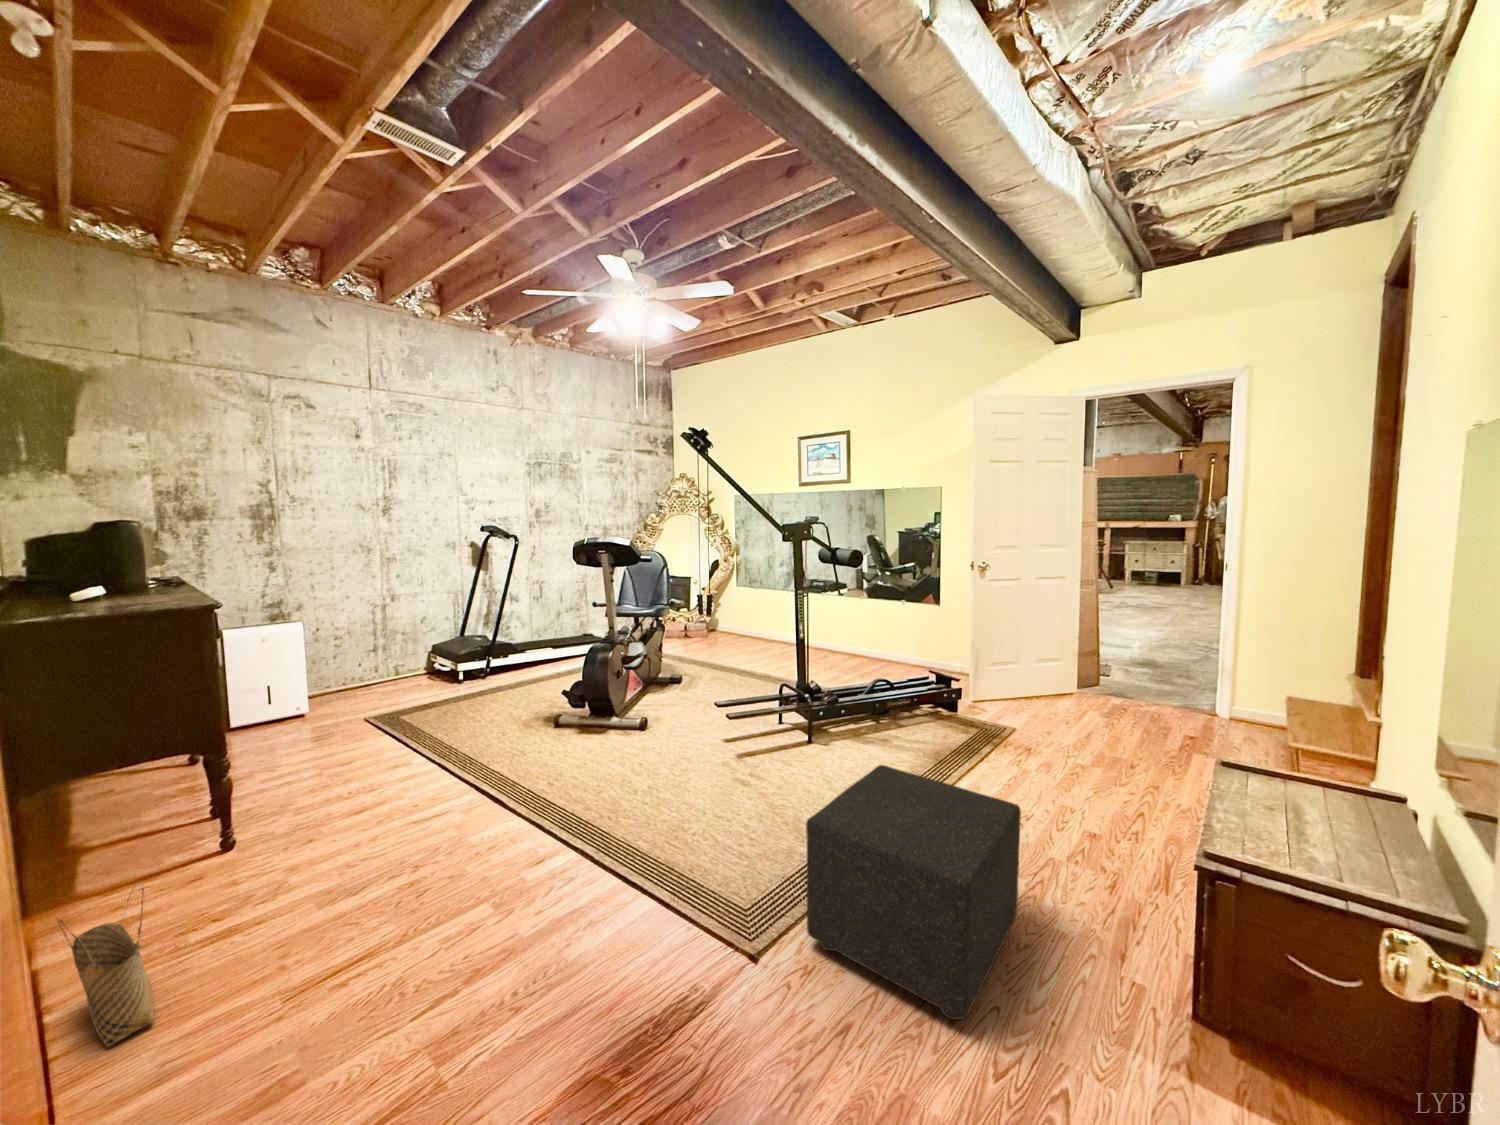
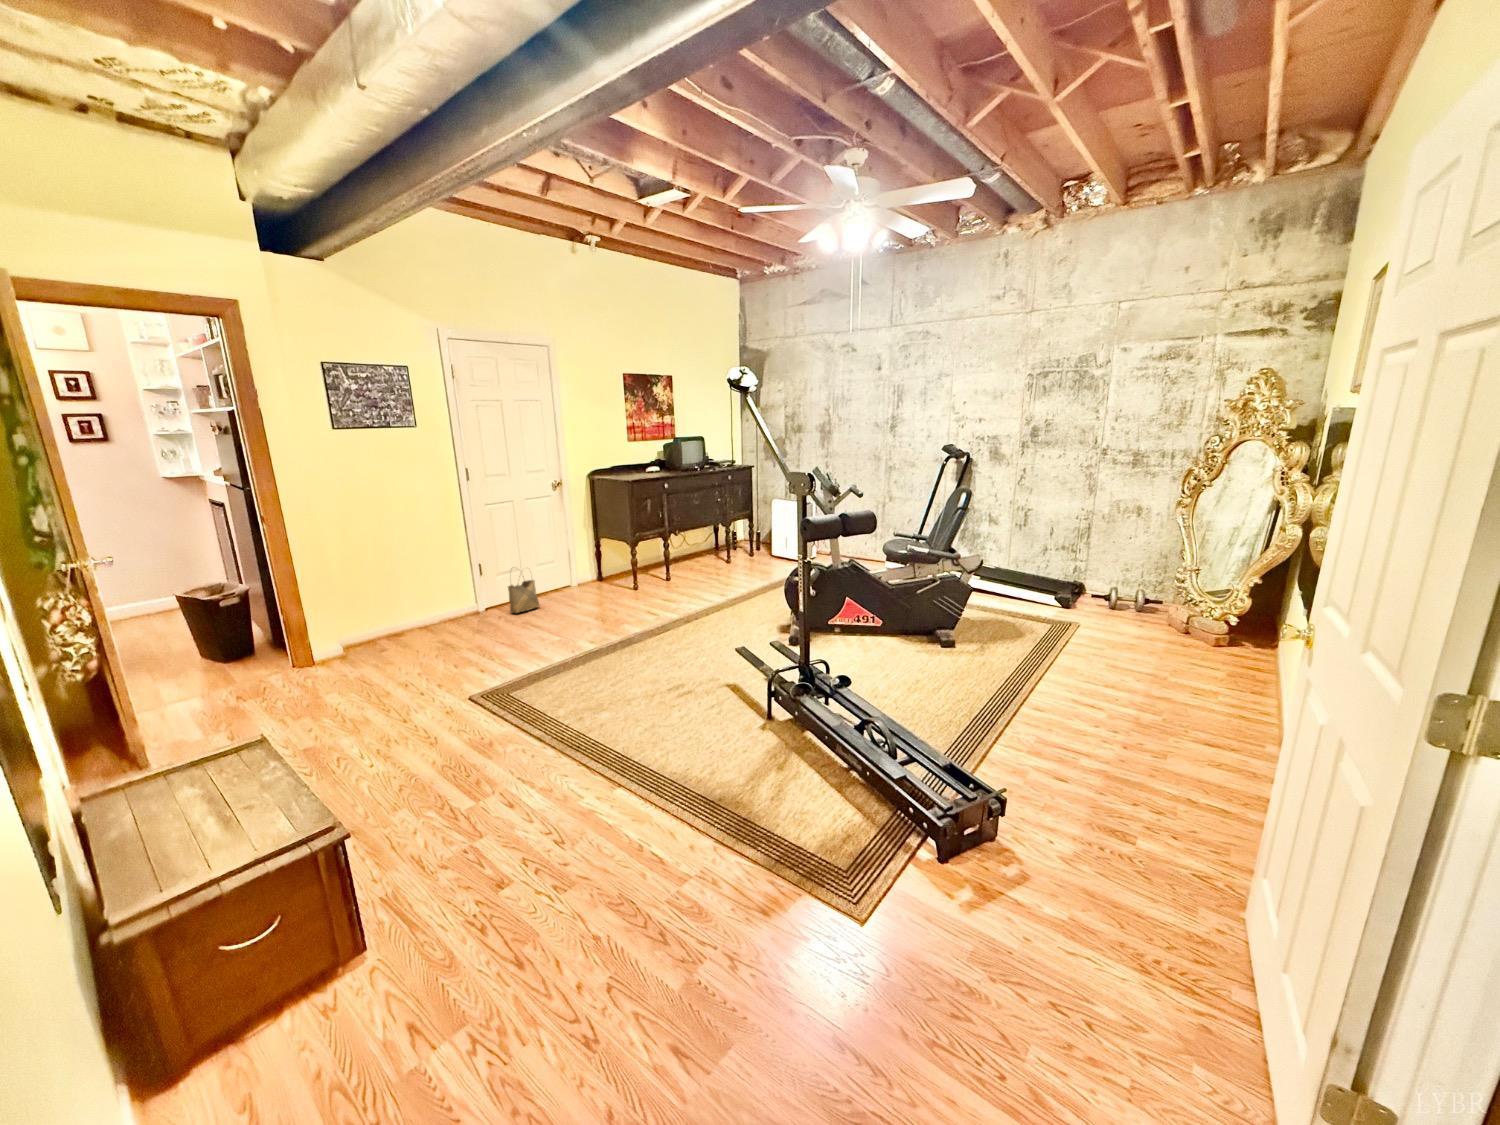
ottoman: present [806,765,1021,1020] -> none [348,638,523,786]

